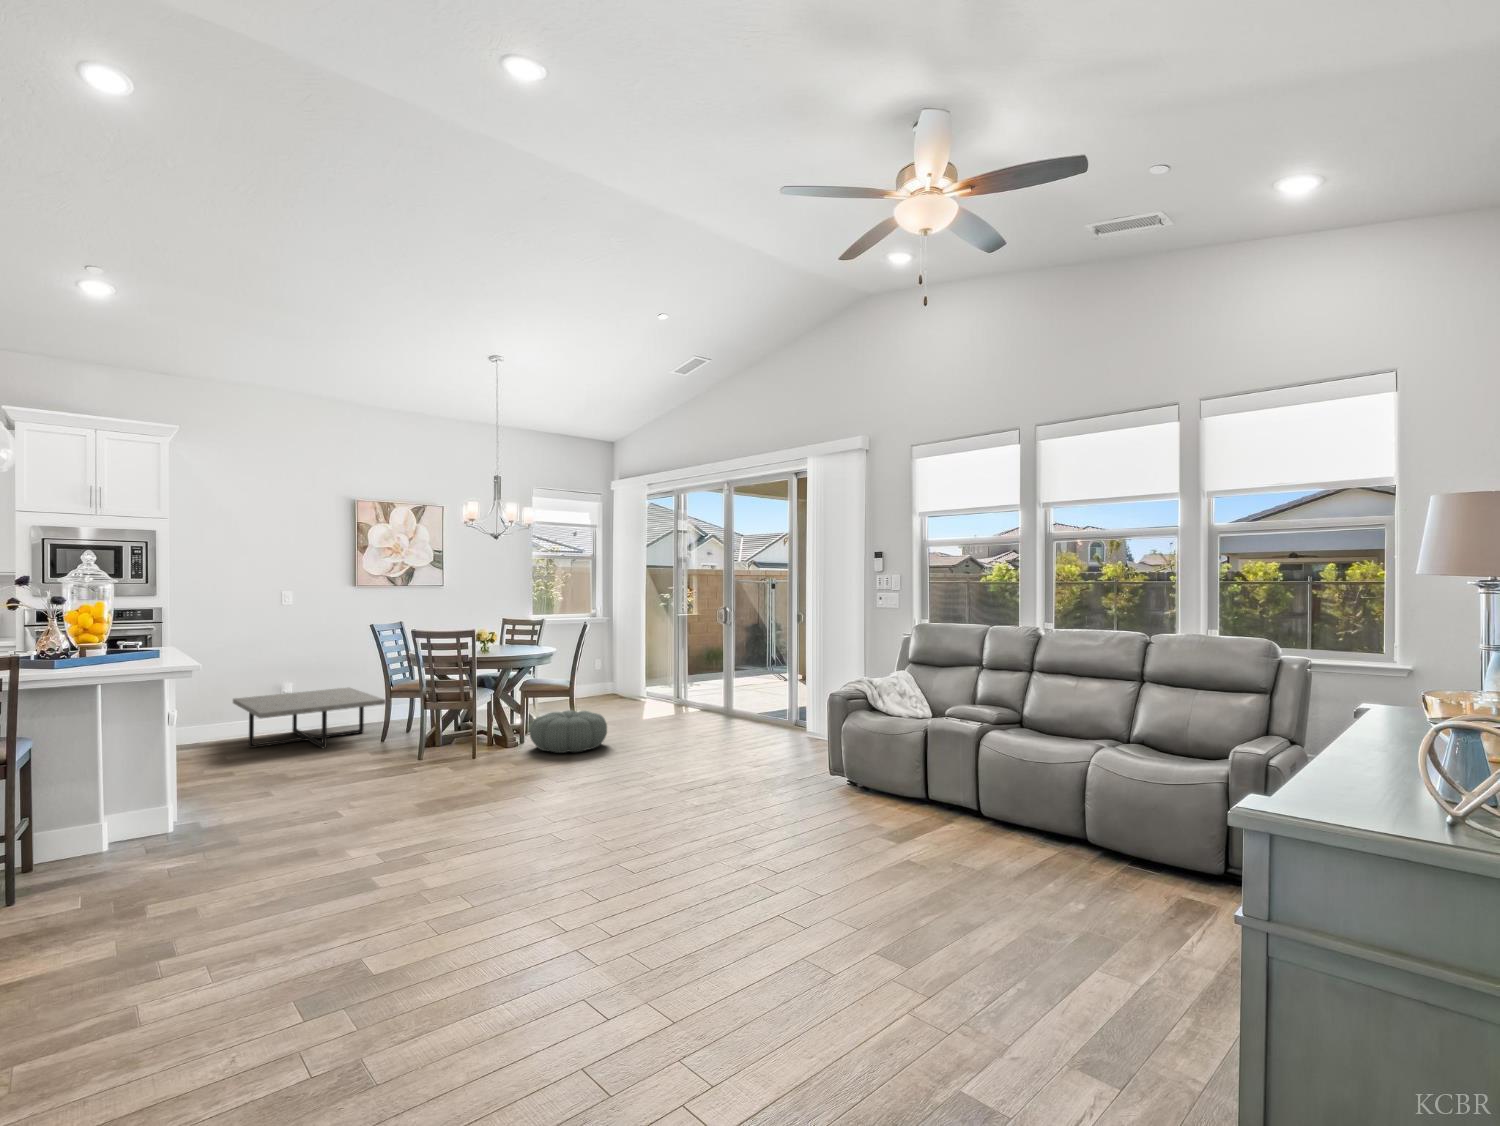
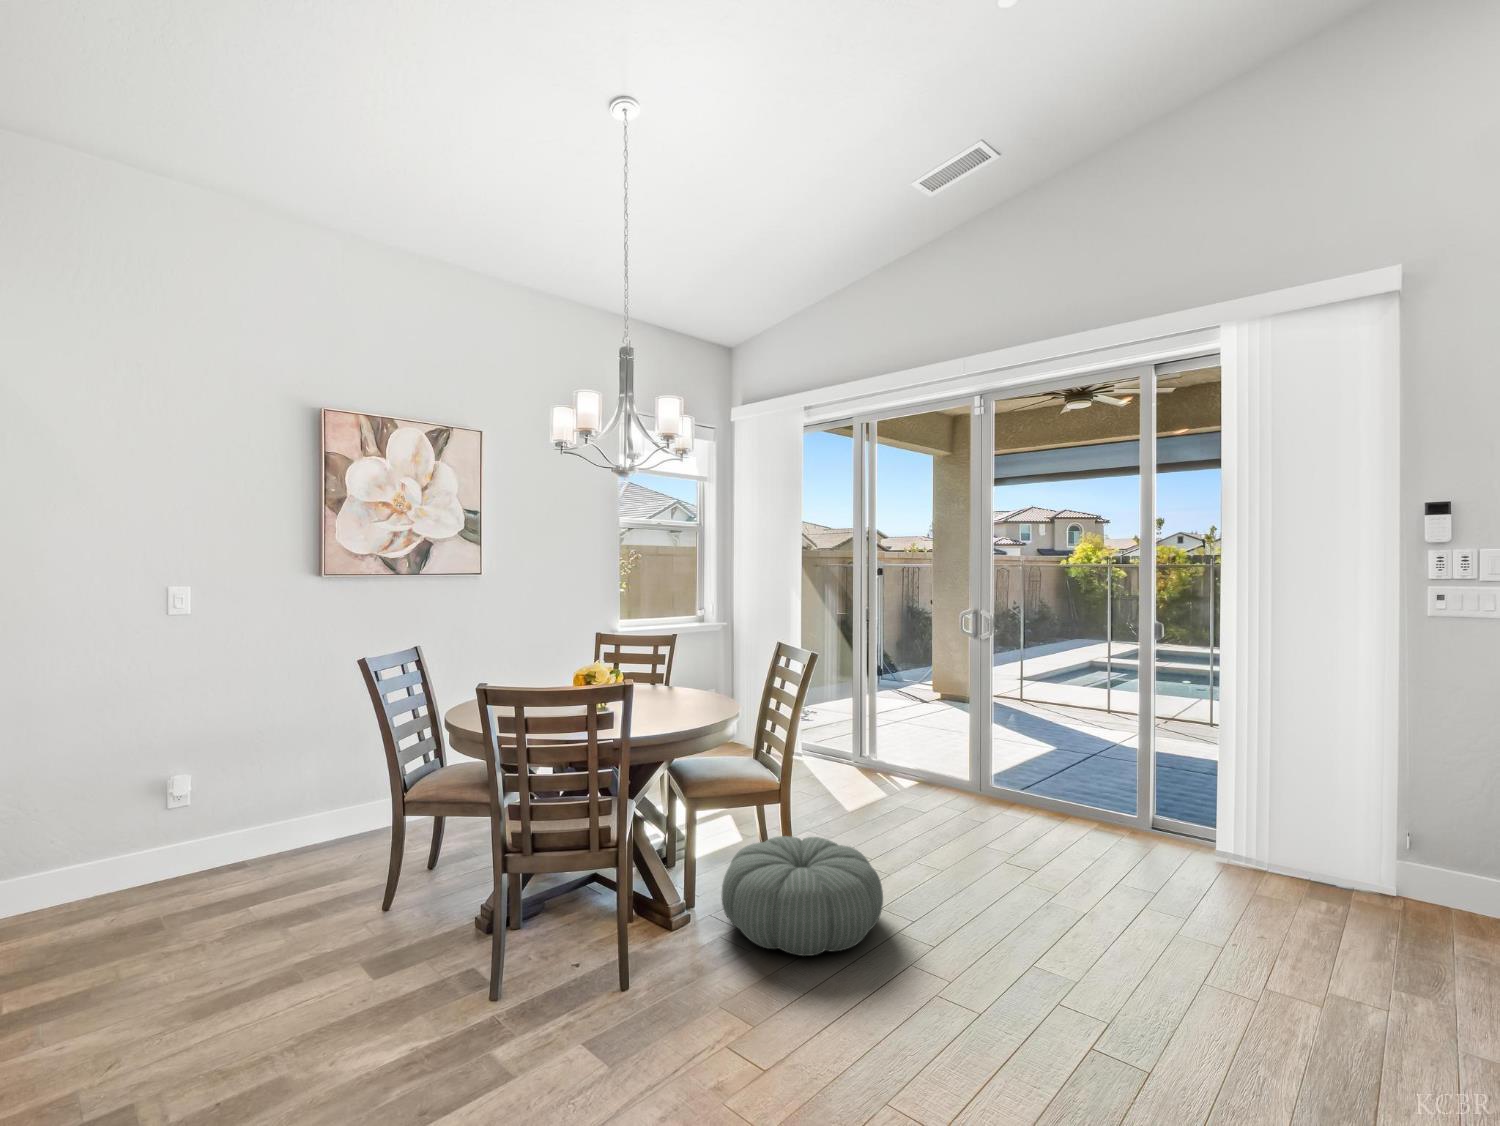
coffee table: present [233,688,386,748] -> none [49,770,393,948]

